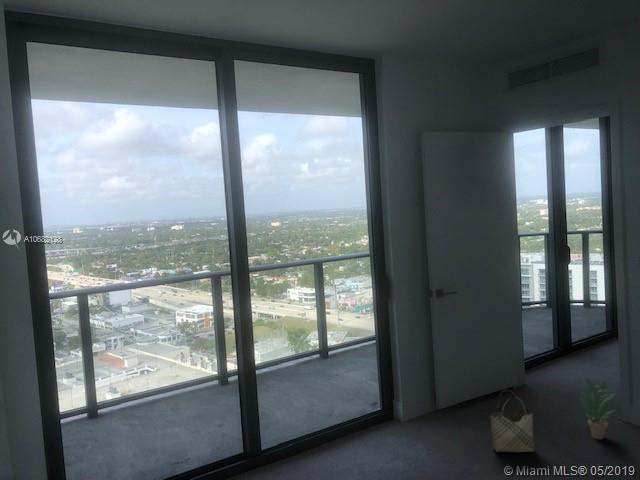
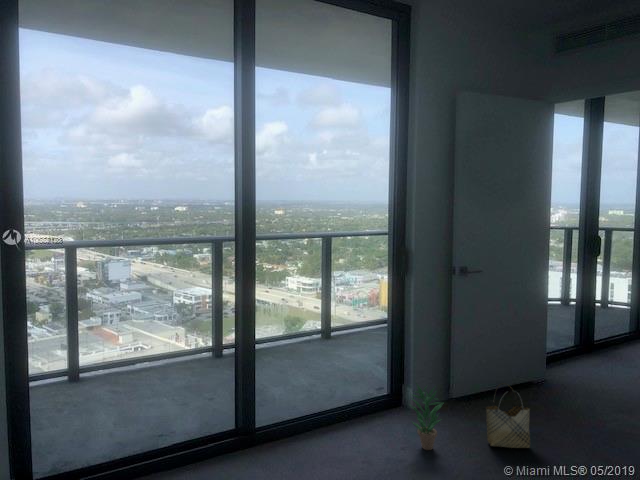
potted plant: present [580,378,614,439] -> present [411,384,442,450]

